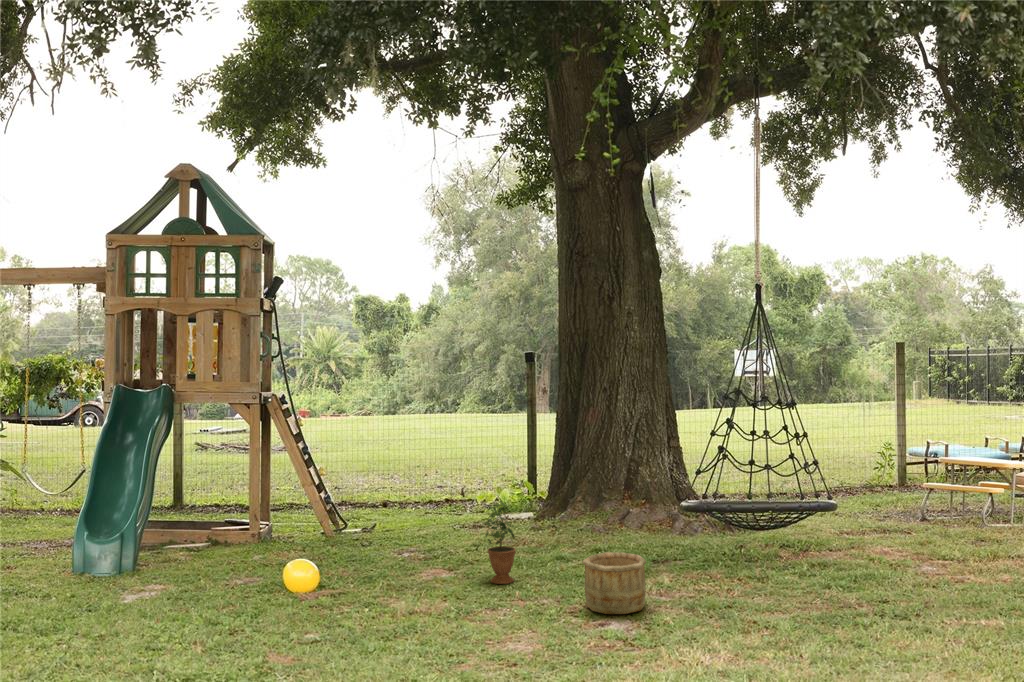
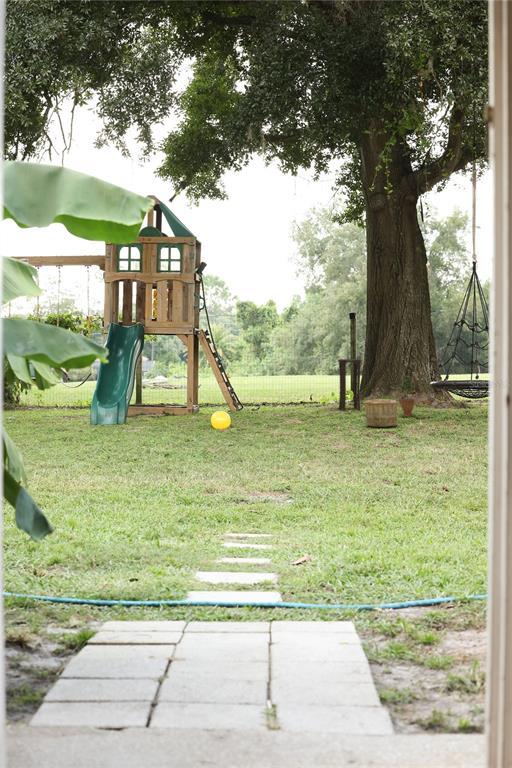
stool: none [518,445,561,539] -> present [338,359,362,410]
potted plant: present [485,501,516,584] -> present [399,375,415,417]

